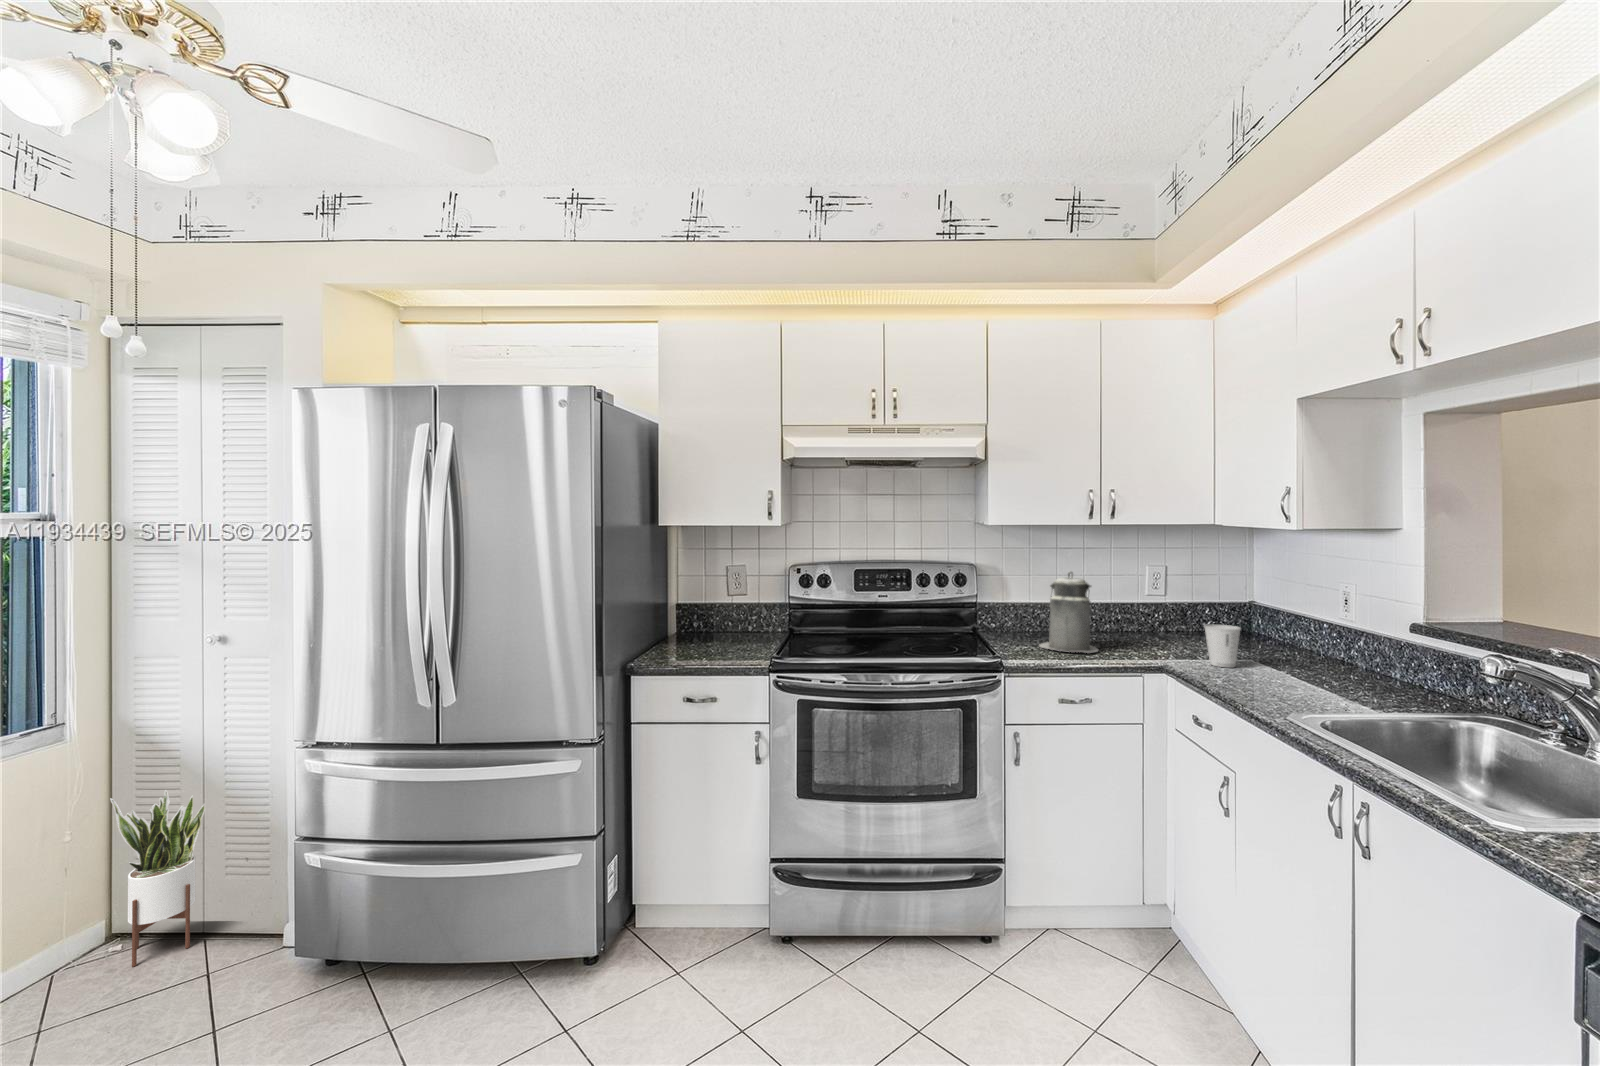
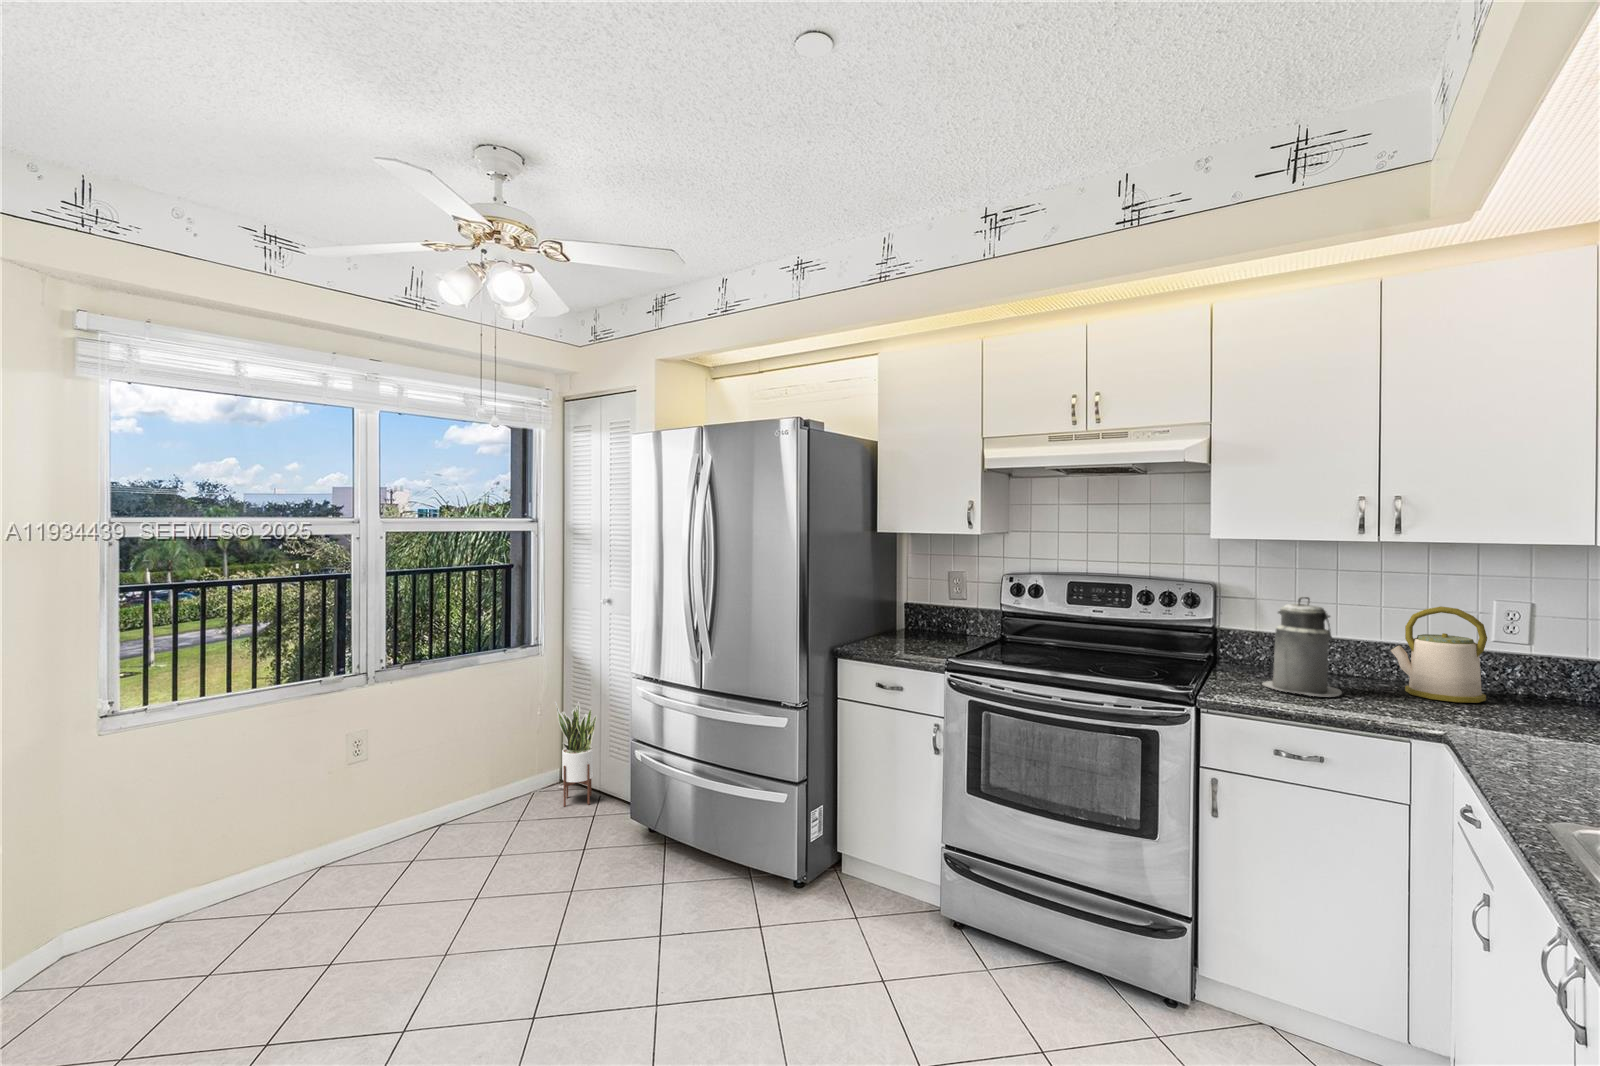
kettle: none [1105,575,1165,646] -> present [1391,606,1487,703]
paper cup: present [1204,625,1241,667] -> none [1470,678,1527,737]

